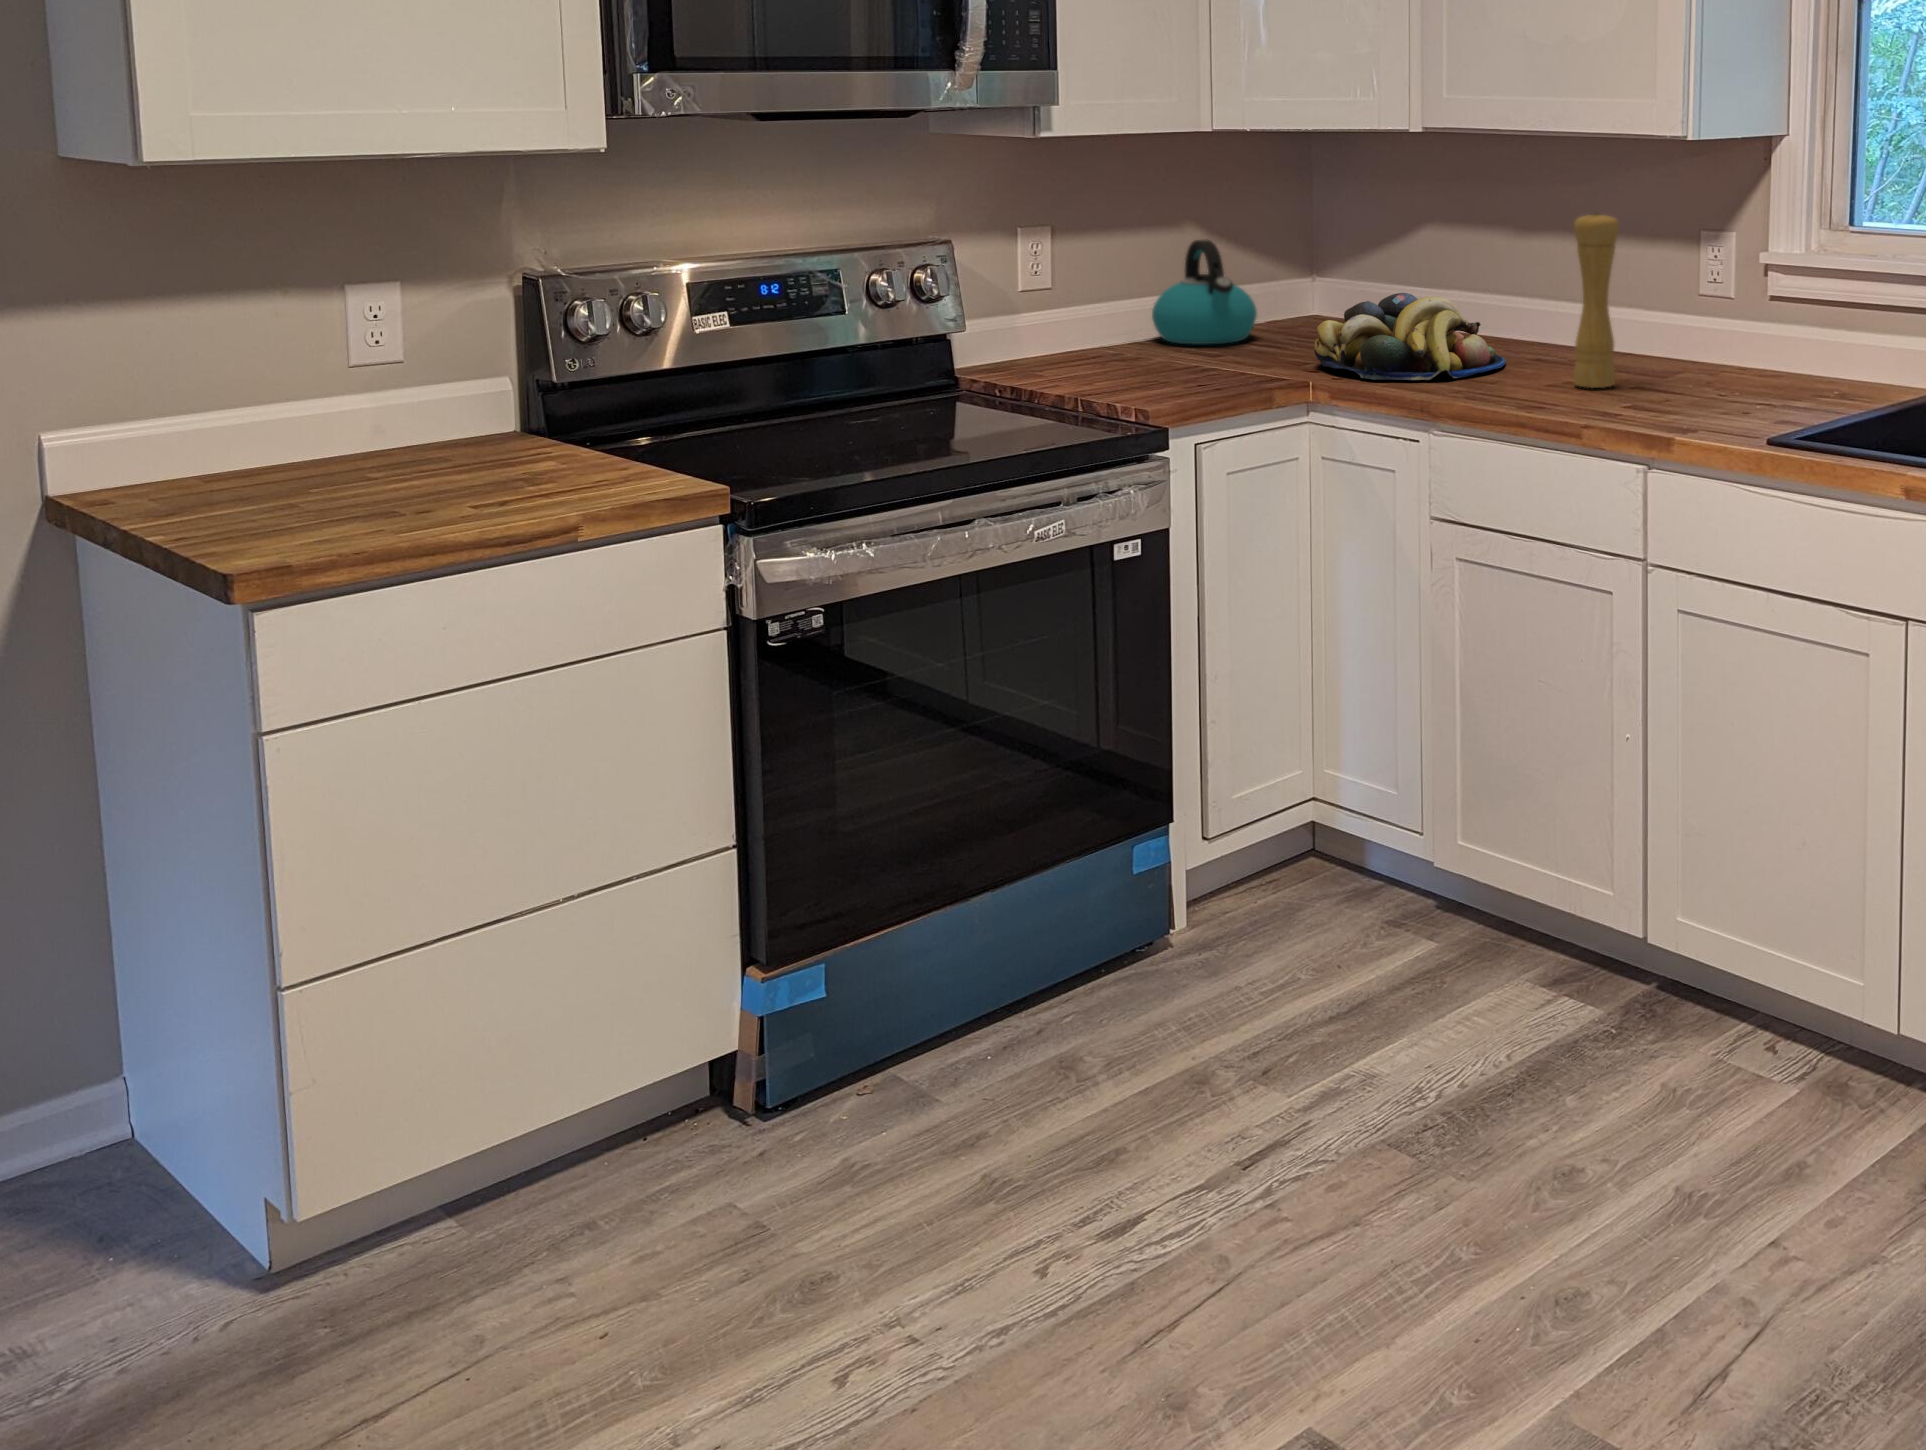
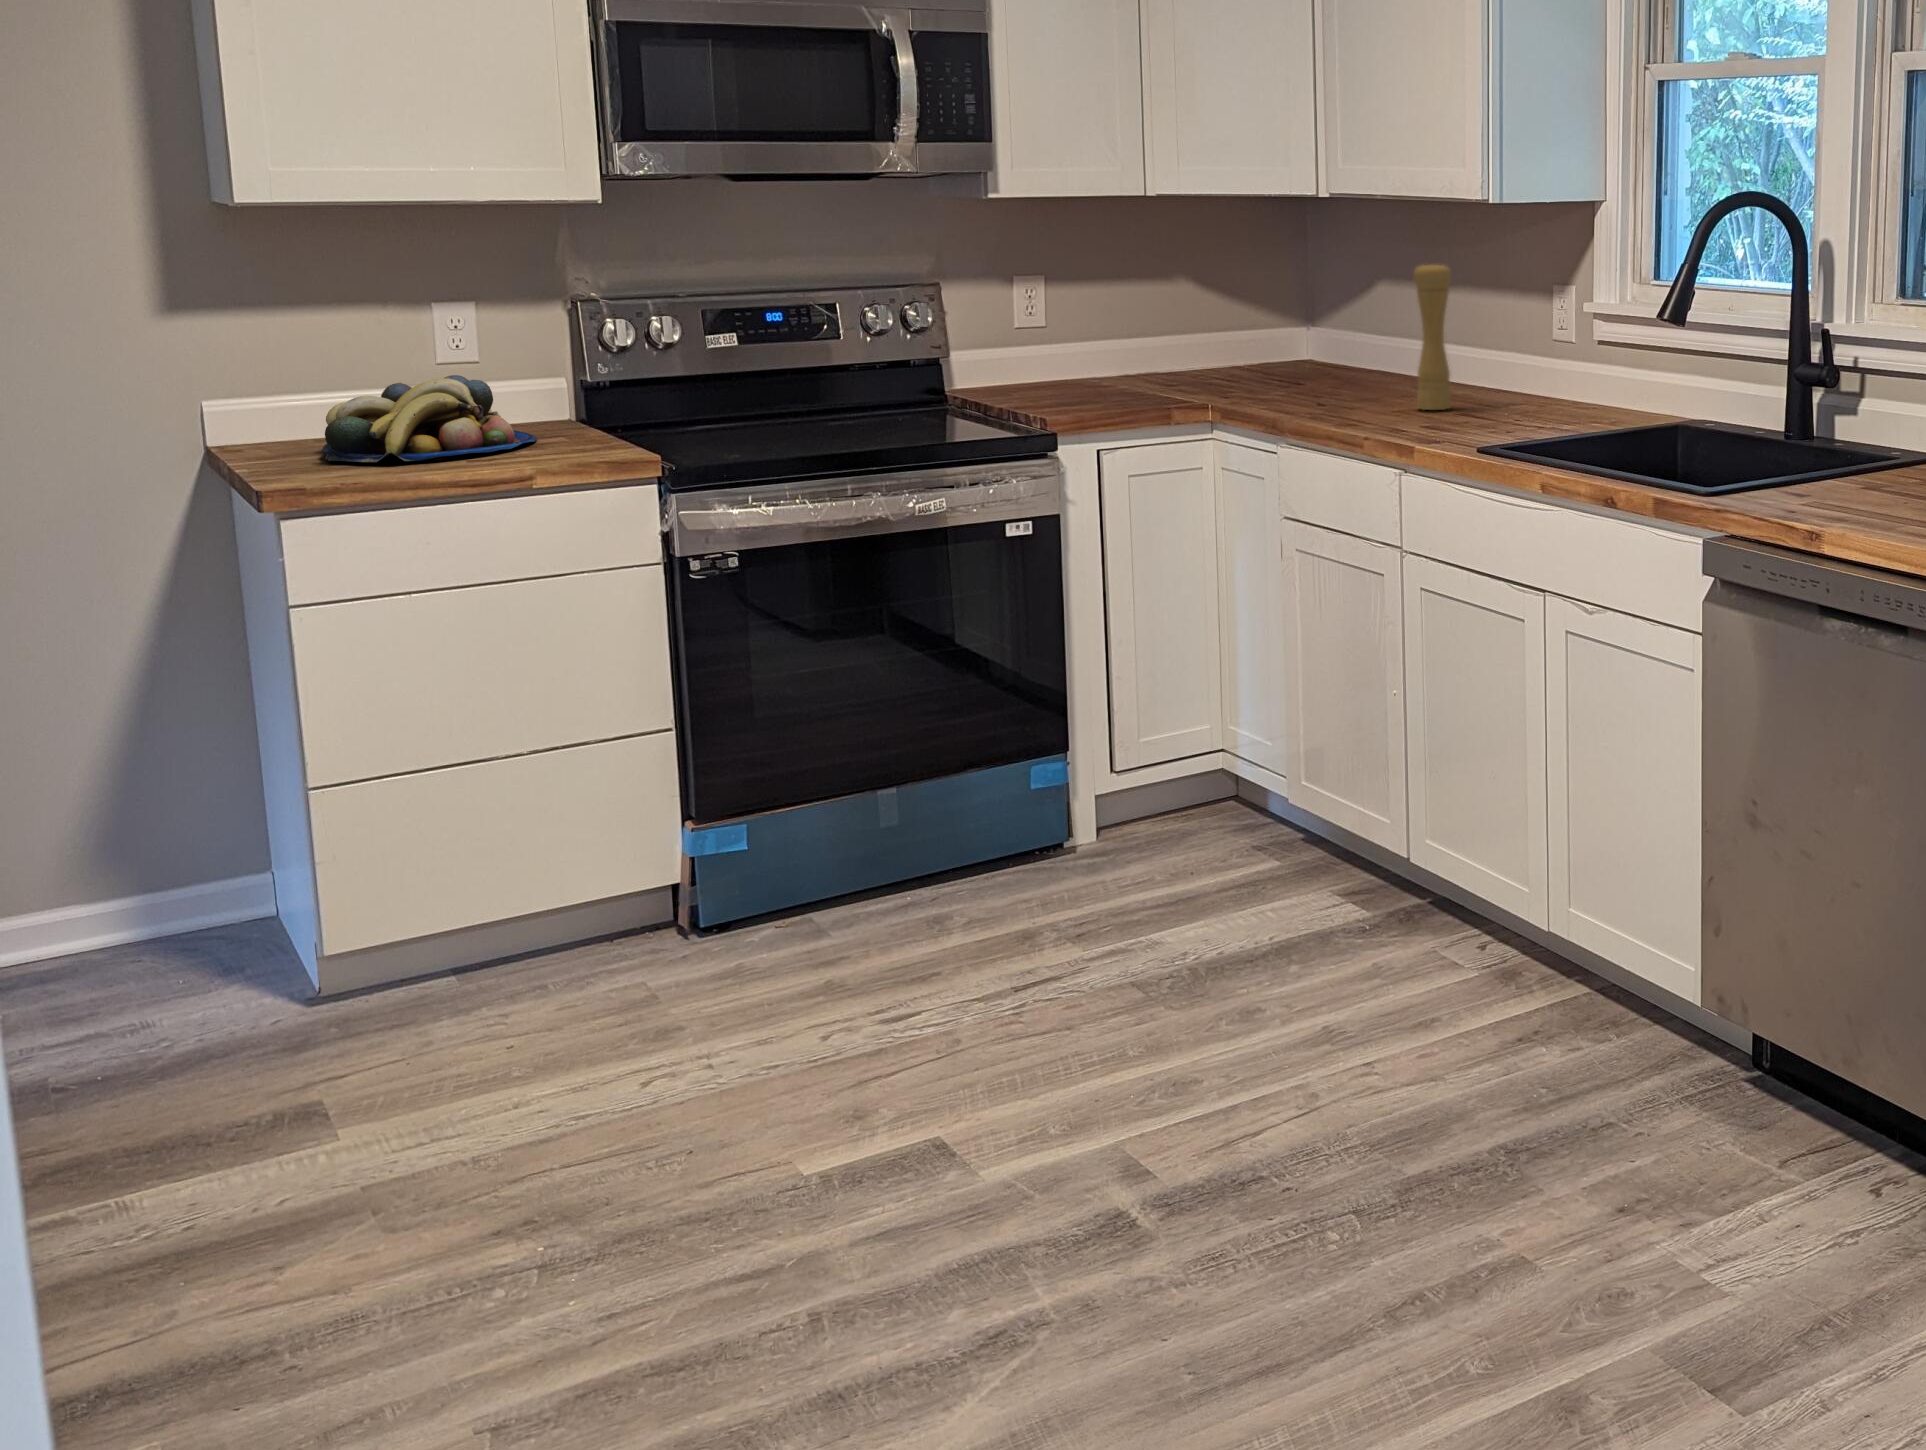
kettle: present [1152,240,1257,345] -> none [1139,290,1228,377]
fruit bowl: present [1314,293,1505,380] -> present [322,375,536,462]

